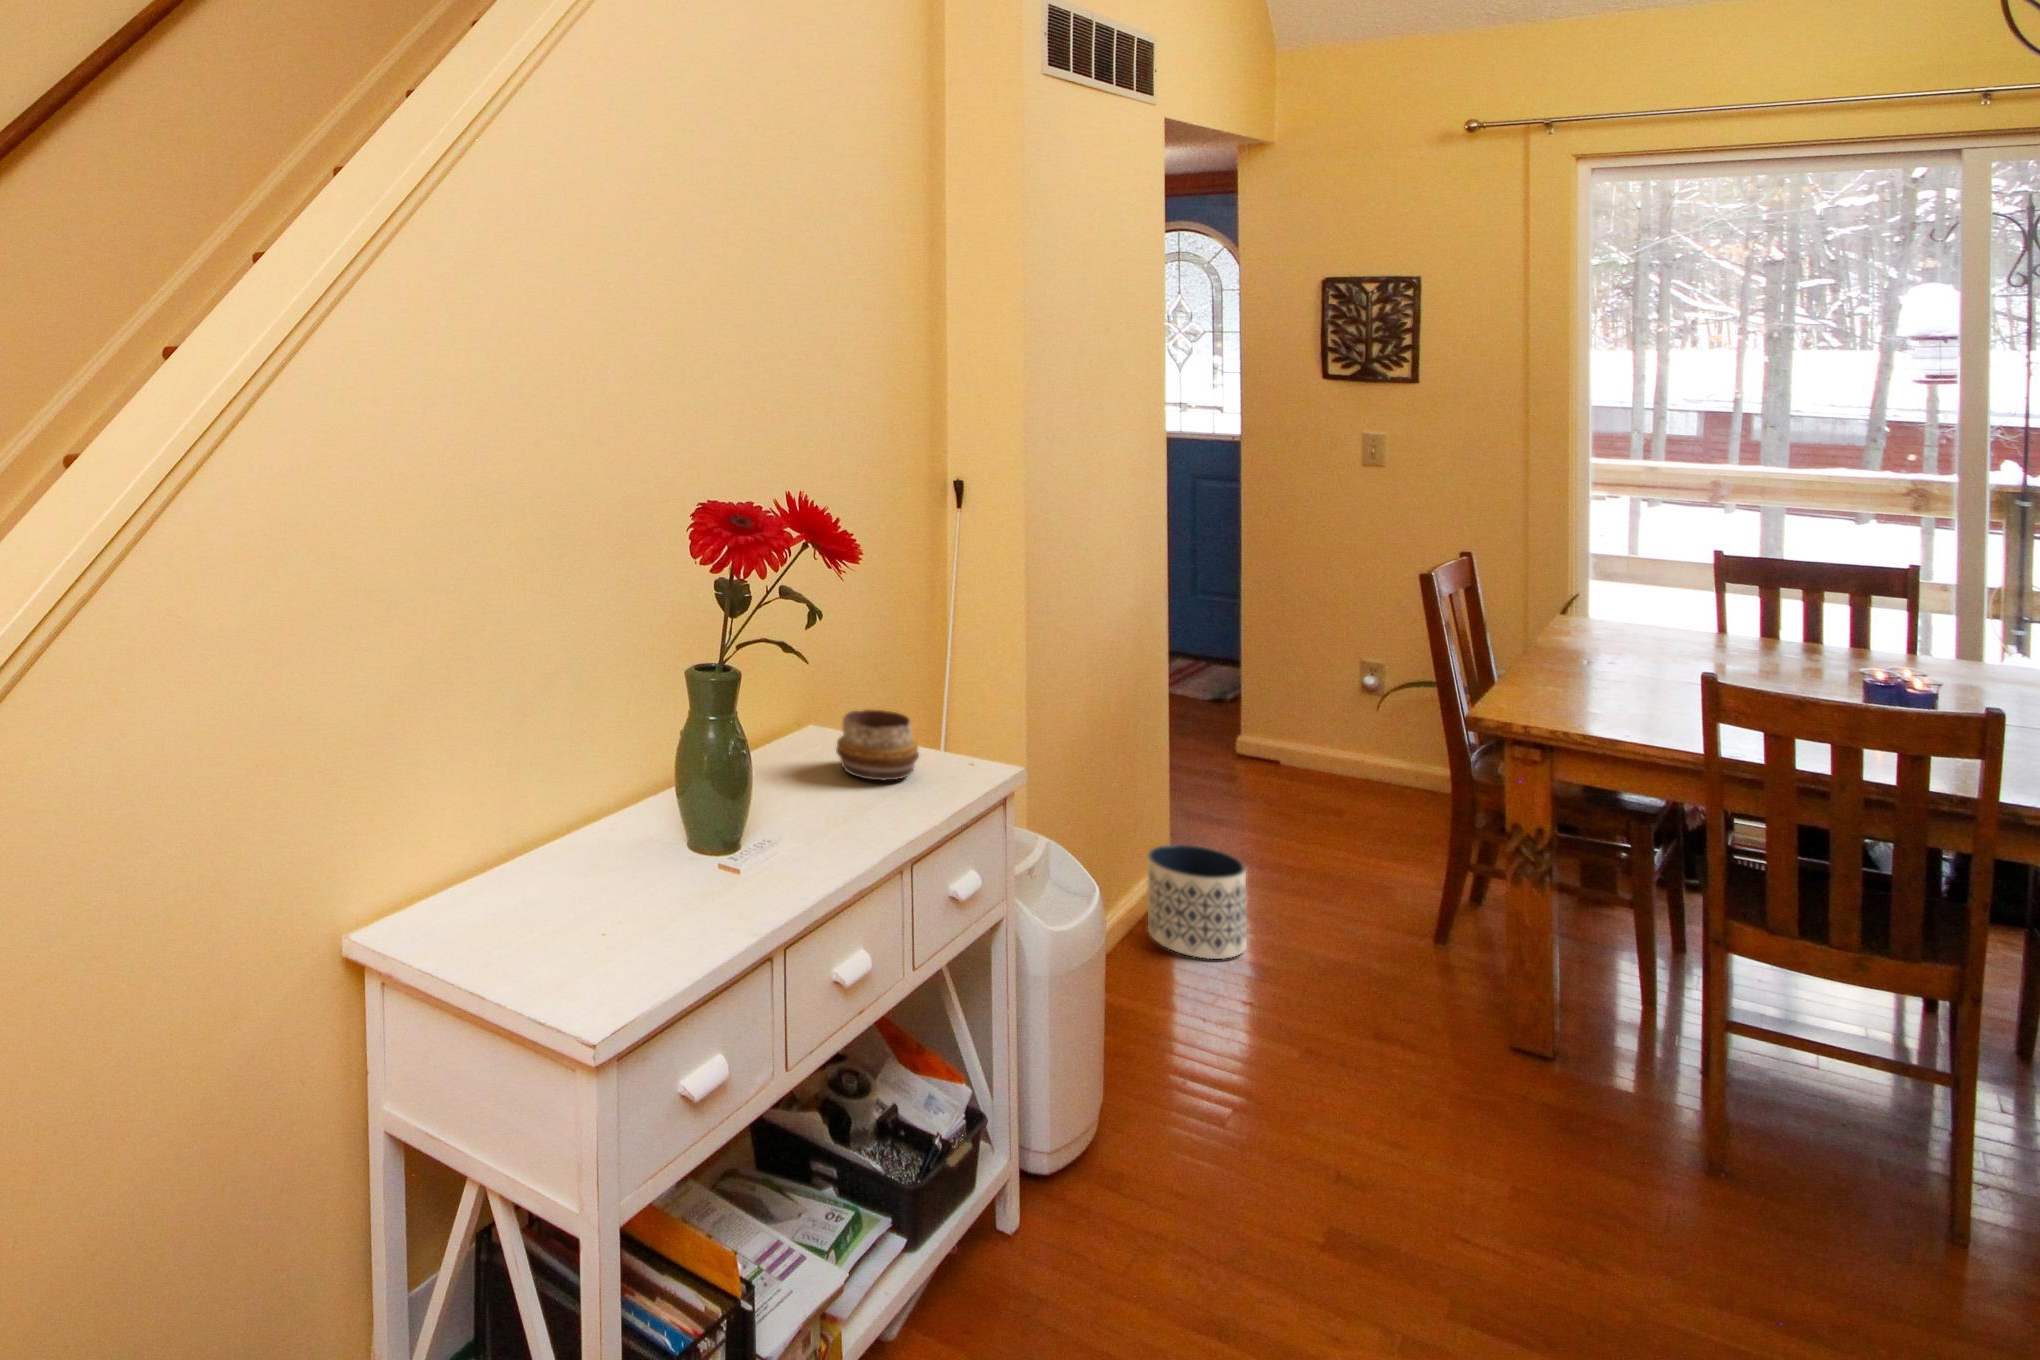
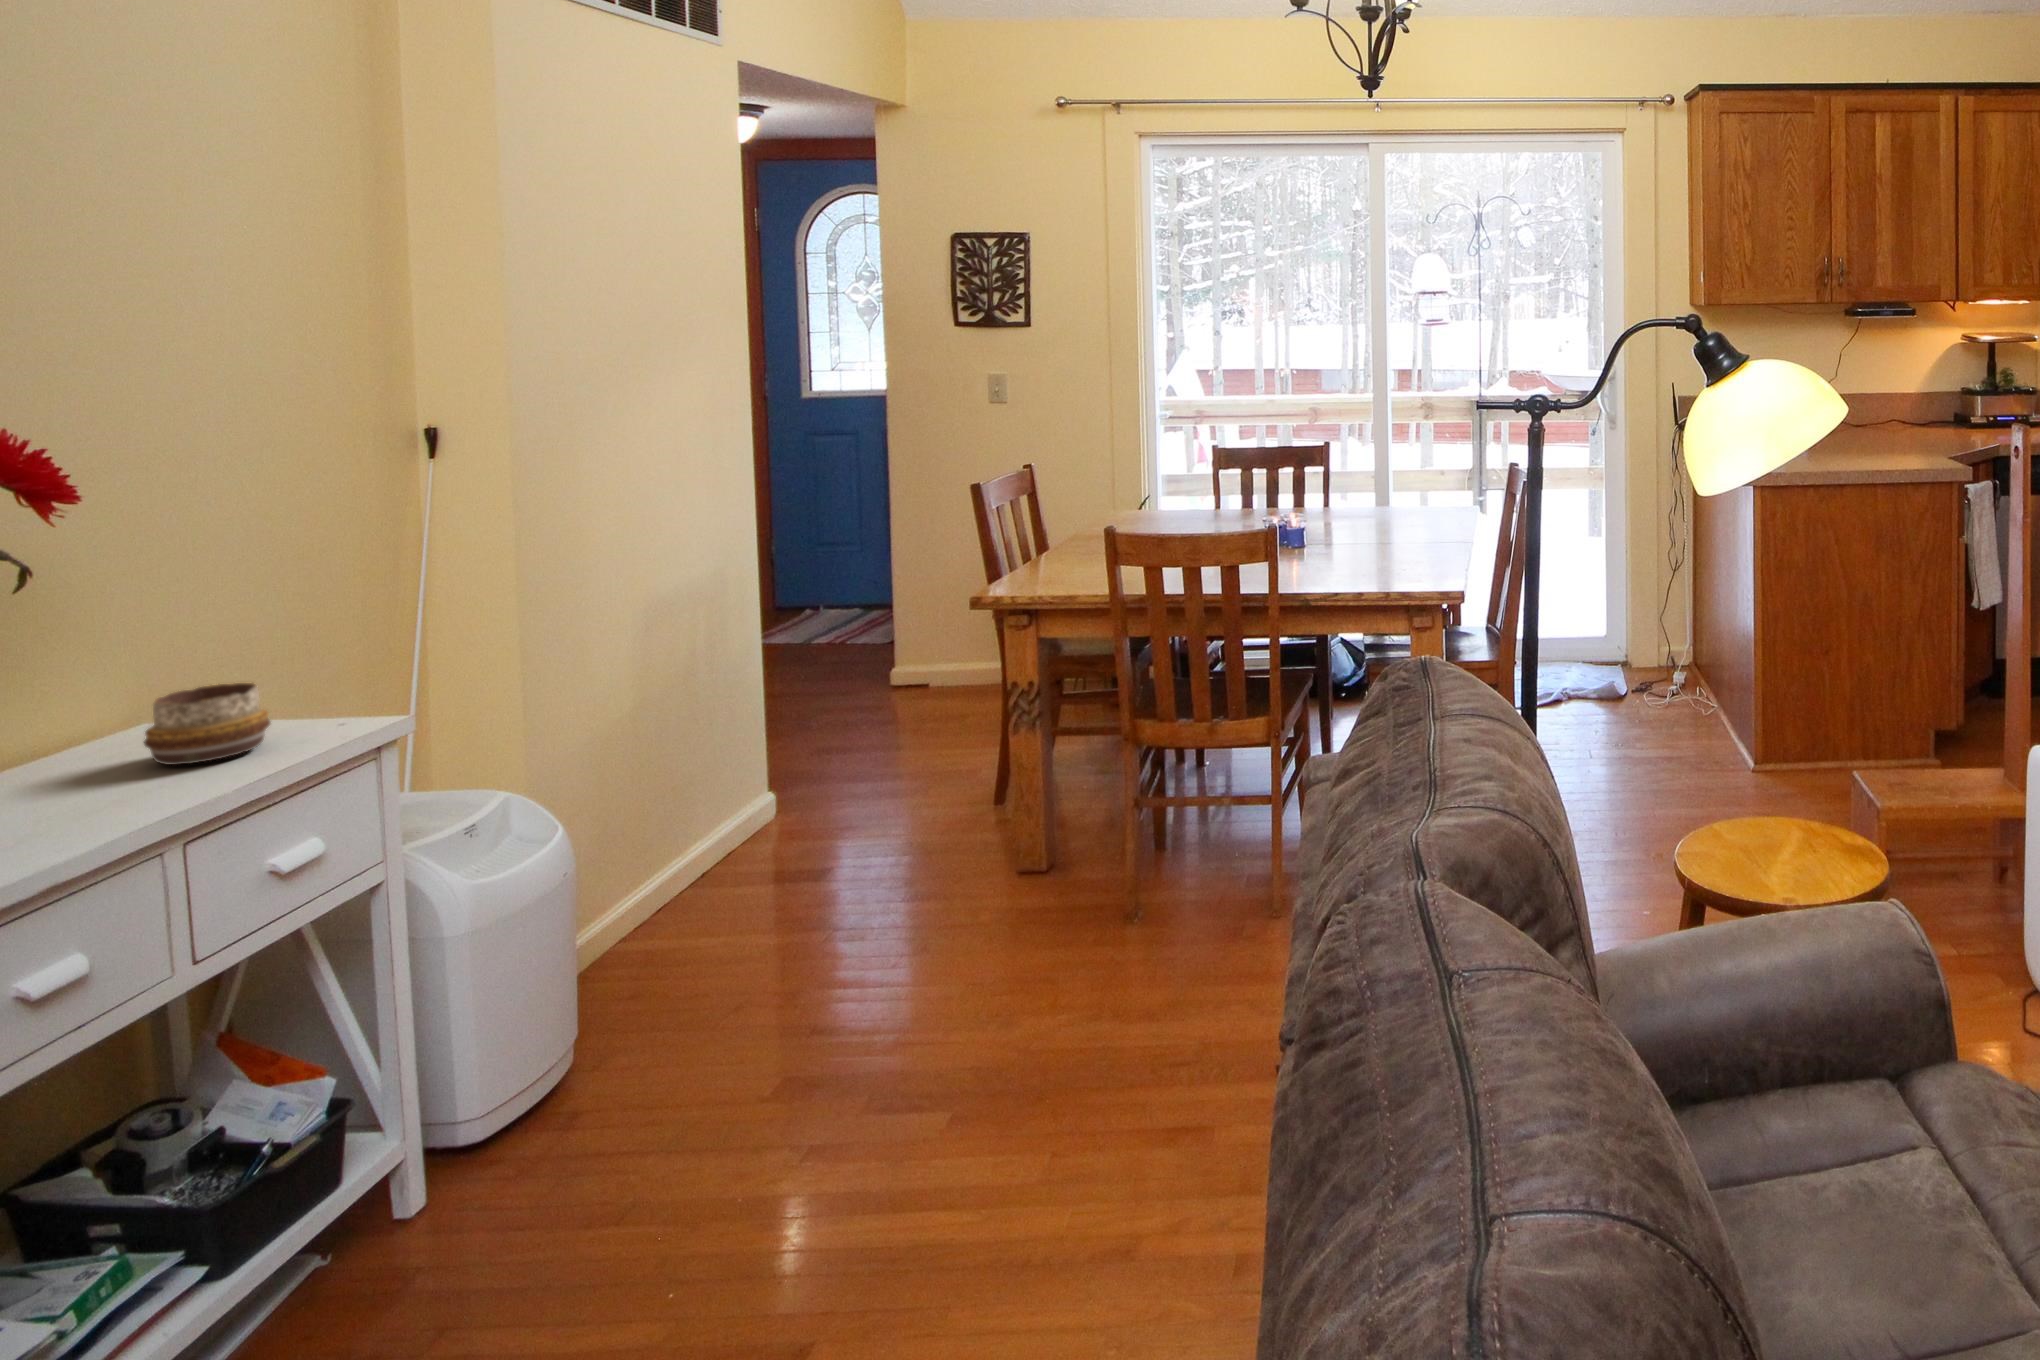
planter: present [1147,845,1247,959] -> none [717,774,818,882]

